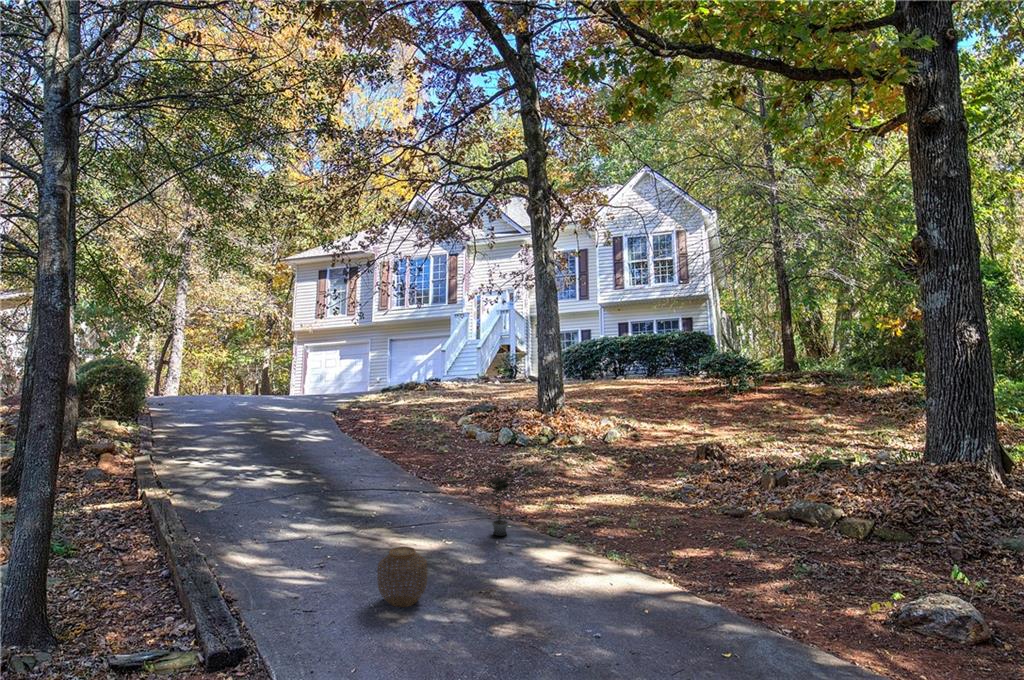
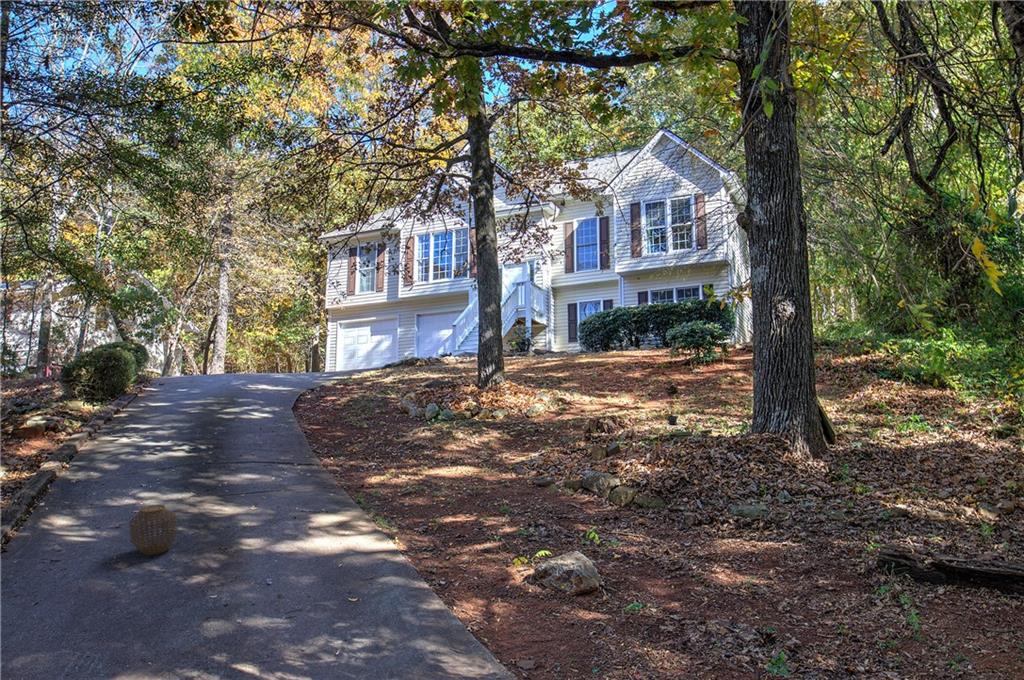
potted plant: present [490,469,515,536] -> present [666,382,682,425]

